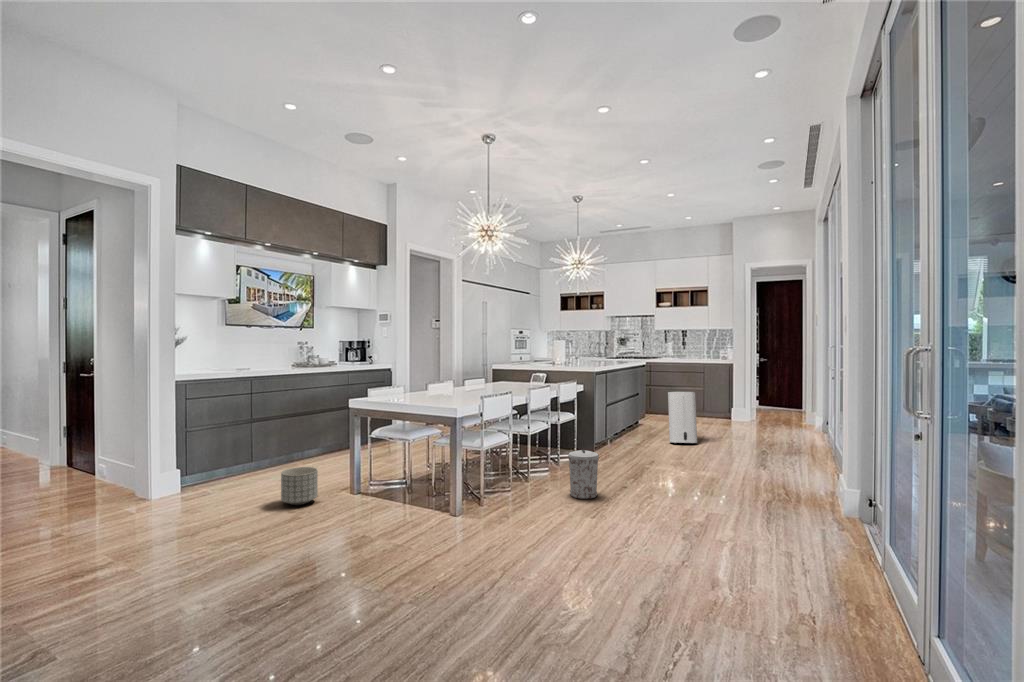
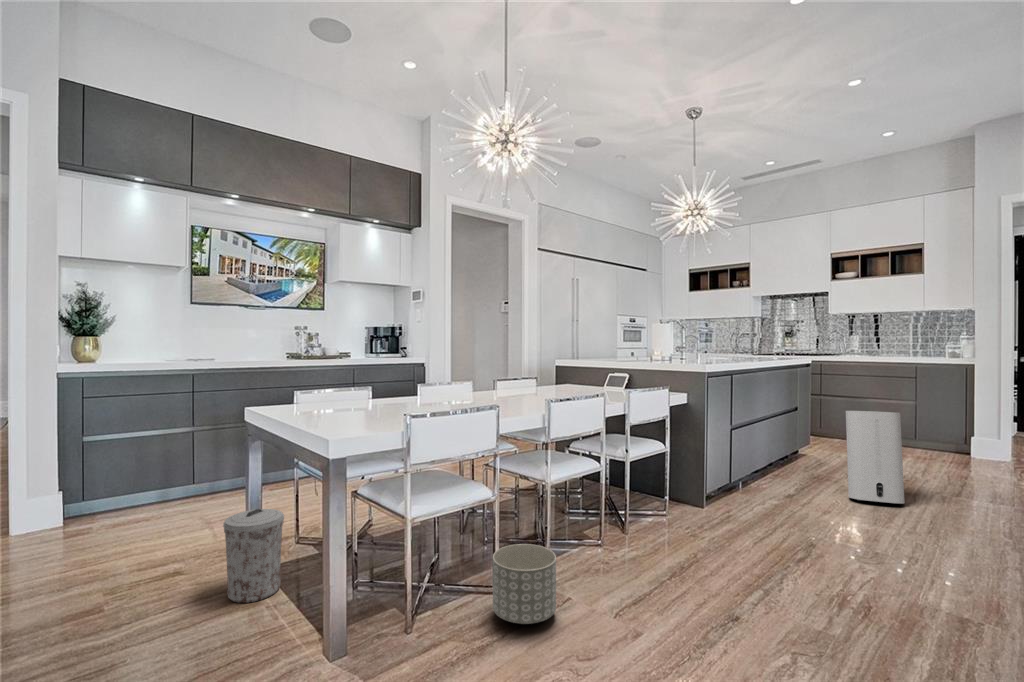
trash can: present [568,450,599,499] -> present [223,509,284,603]
planter: present [281,467,318,505] -> present [493,544,556,624]

